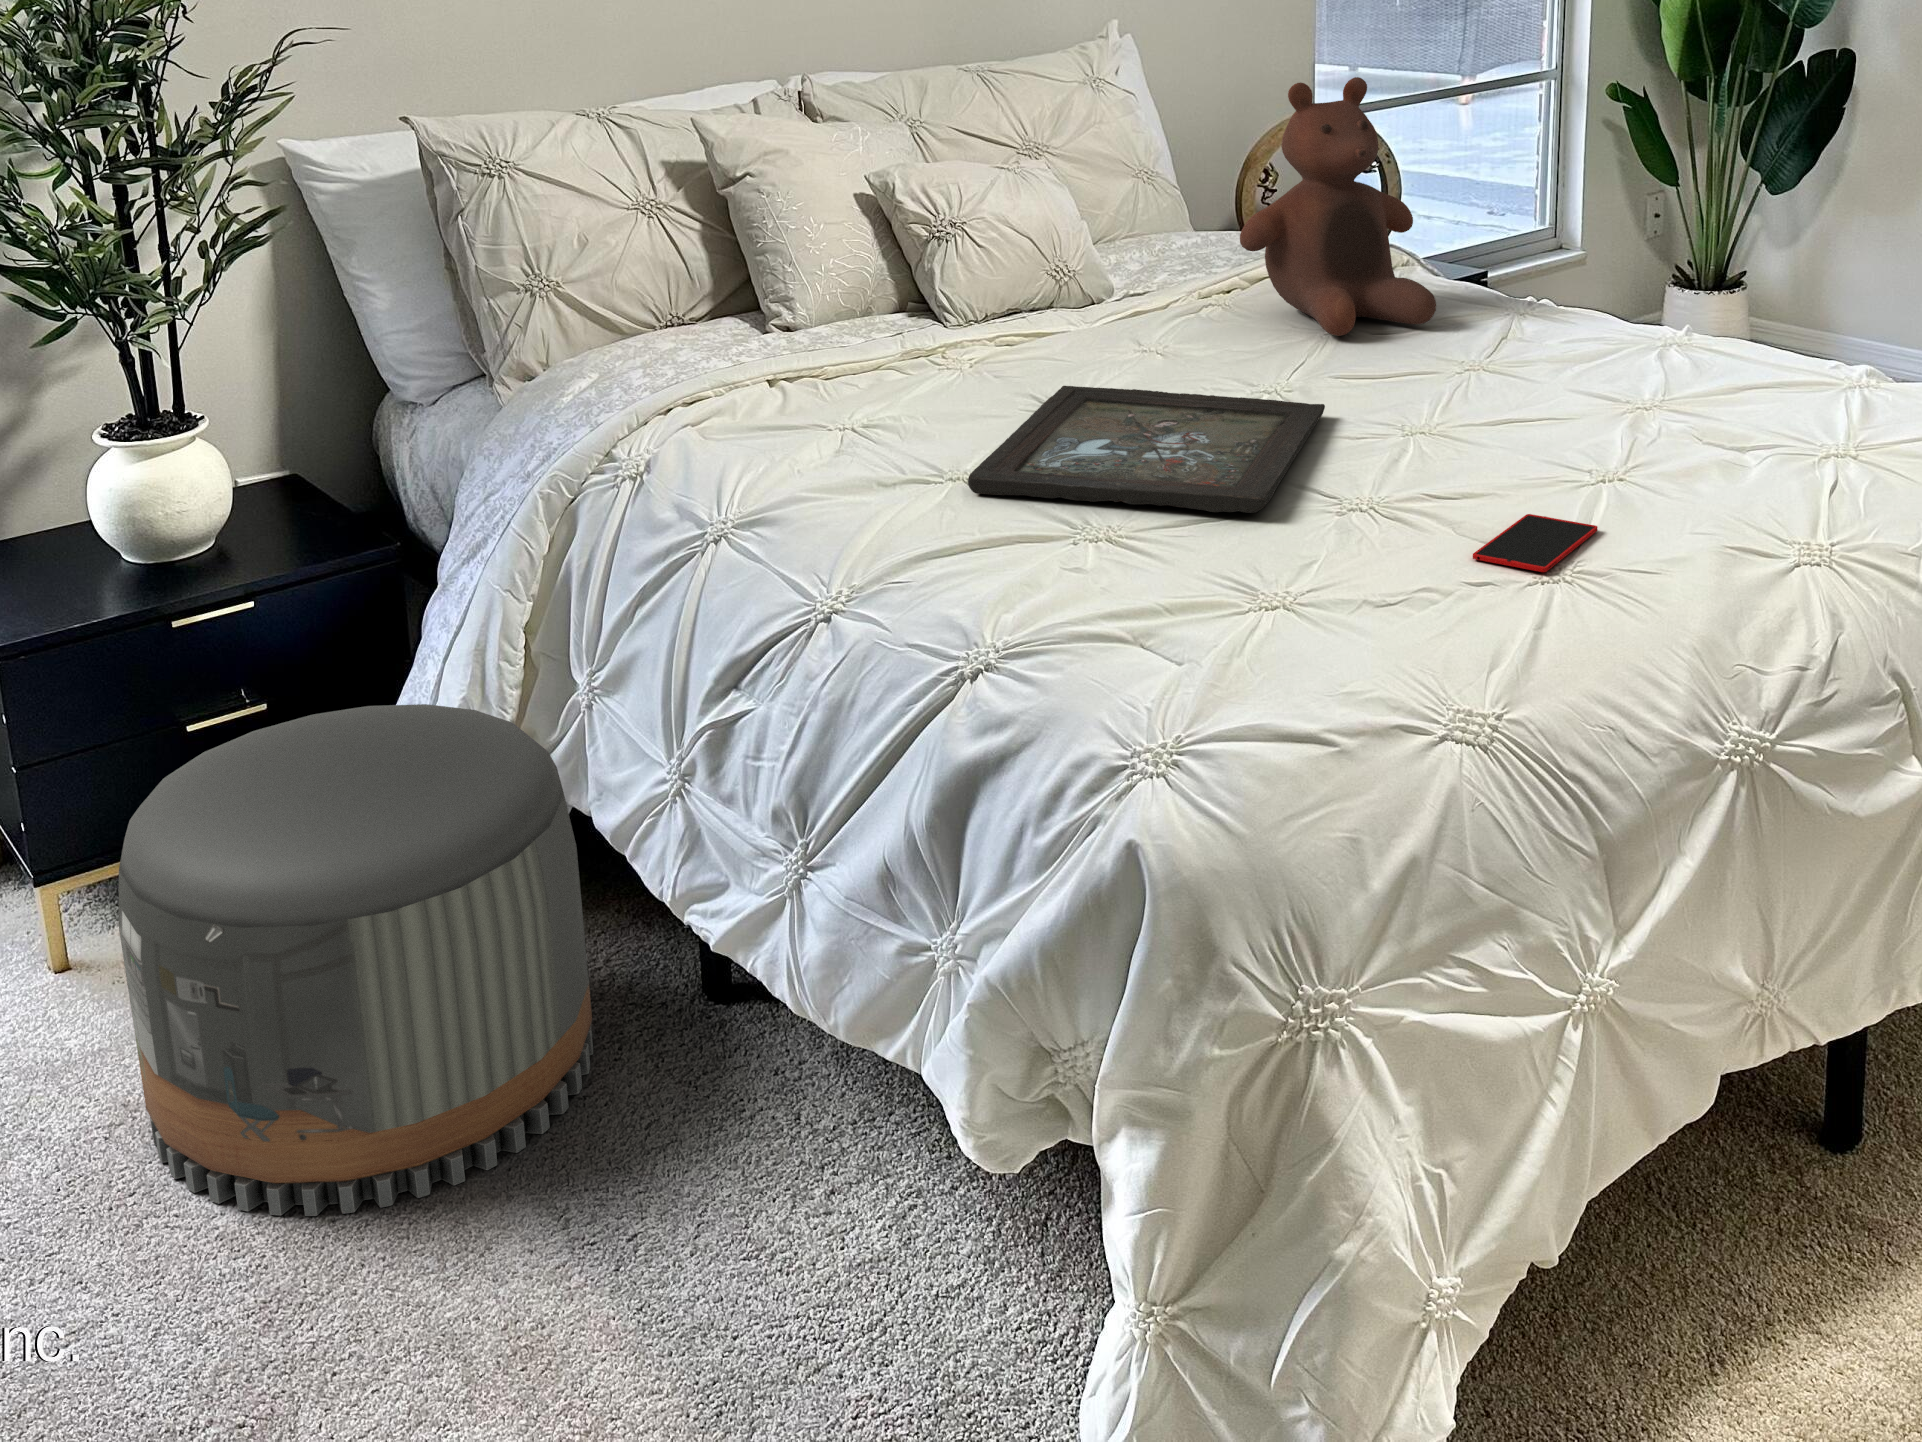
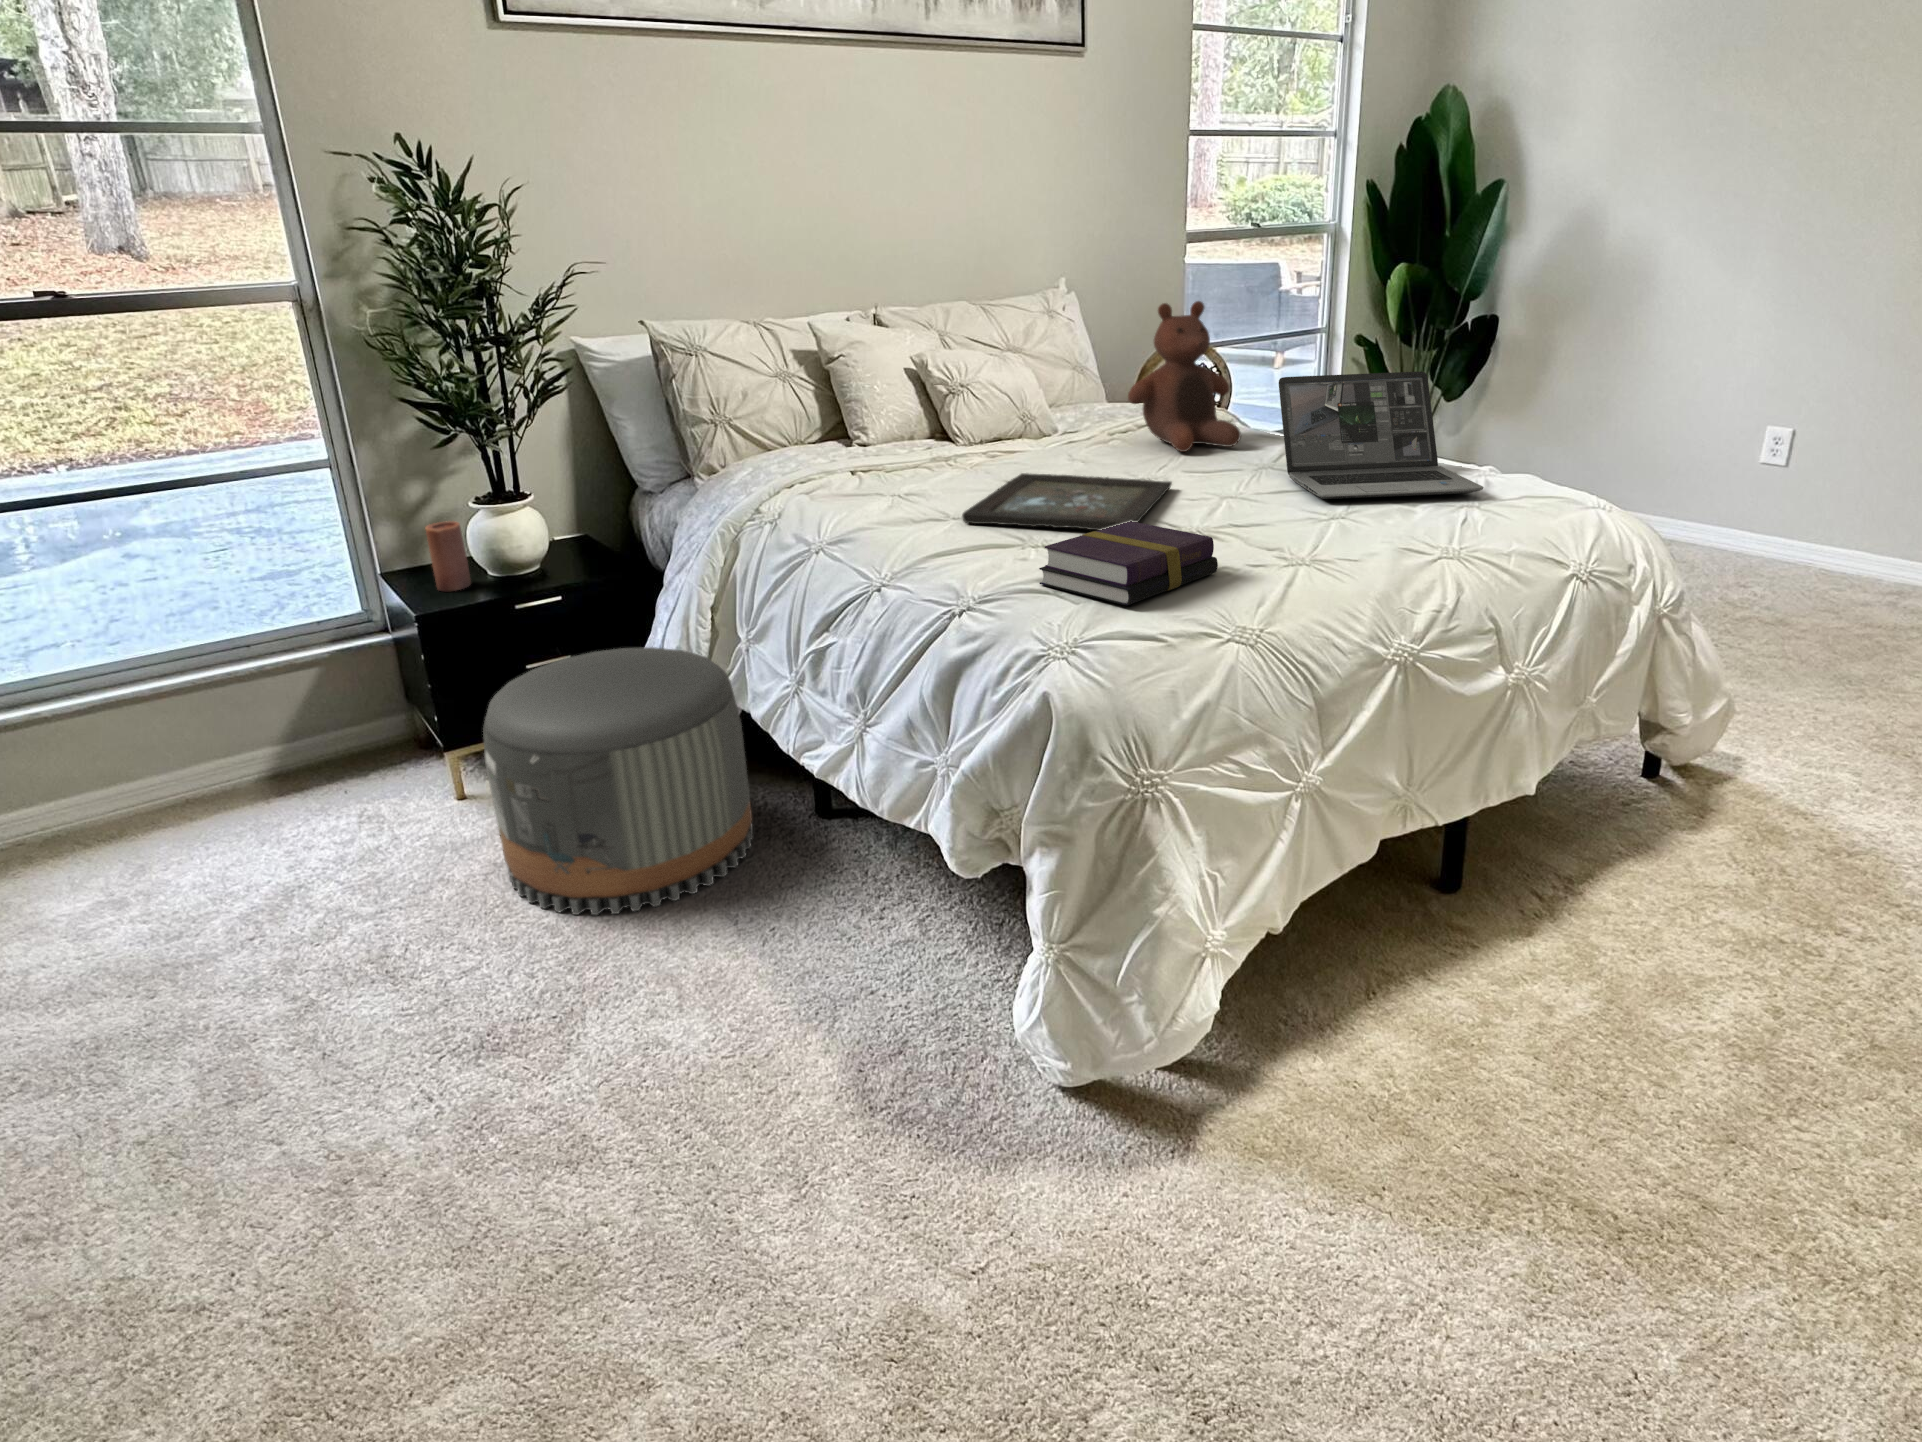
laptop: none [1500,208,1860,439] -> present [1279,372,1484,499]
candle: none [16,474,92,599] -> present [426,521,471,591]
book: none [1112,506,1418,676] -> present [1039,521,1218,605]
smartphone: present [1473,514,1598,572] -> none [1251,533,1325,559]

